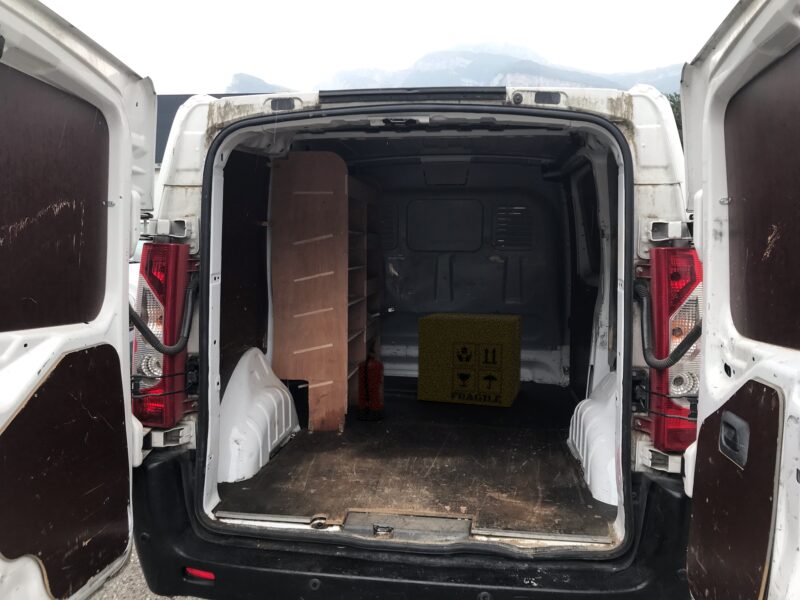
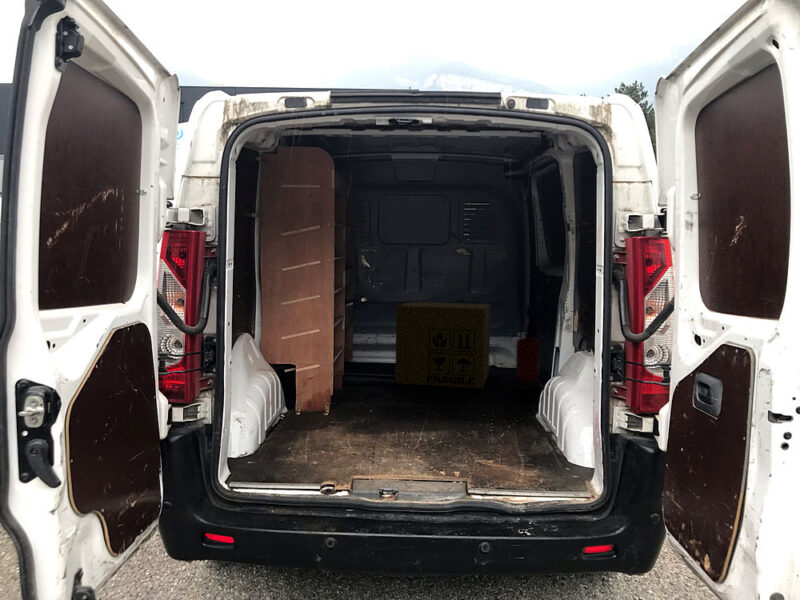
fire extinguisher: present [357,340,384,420] -> present [515,323,540,390]

